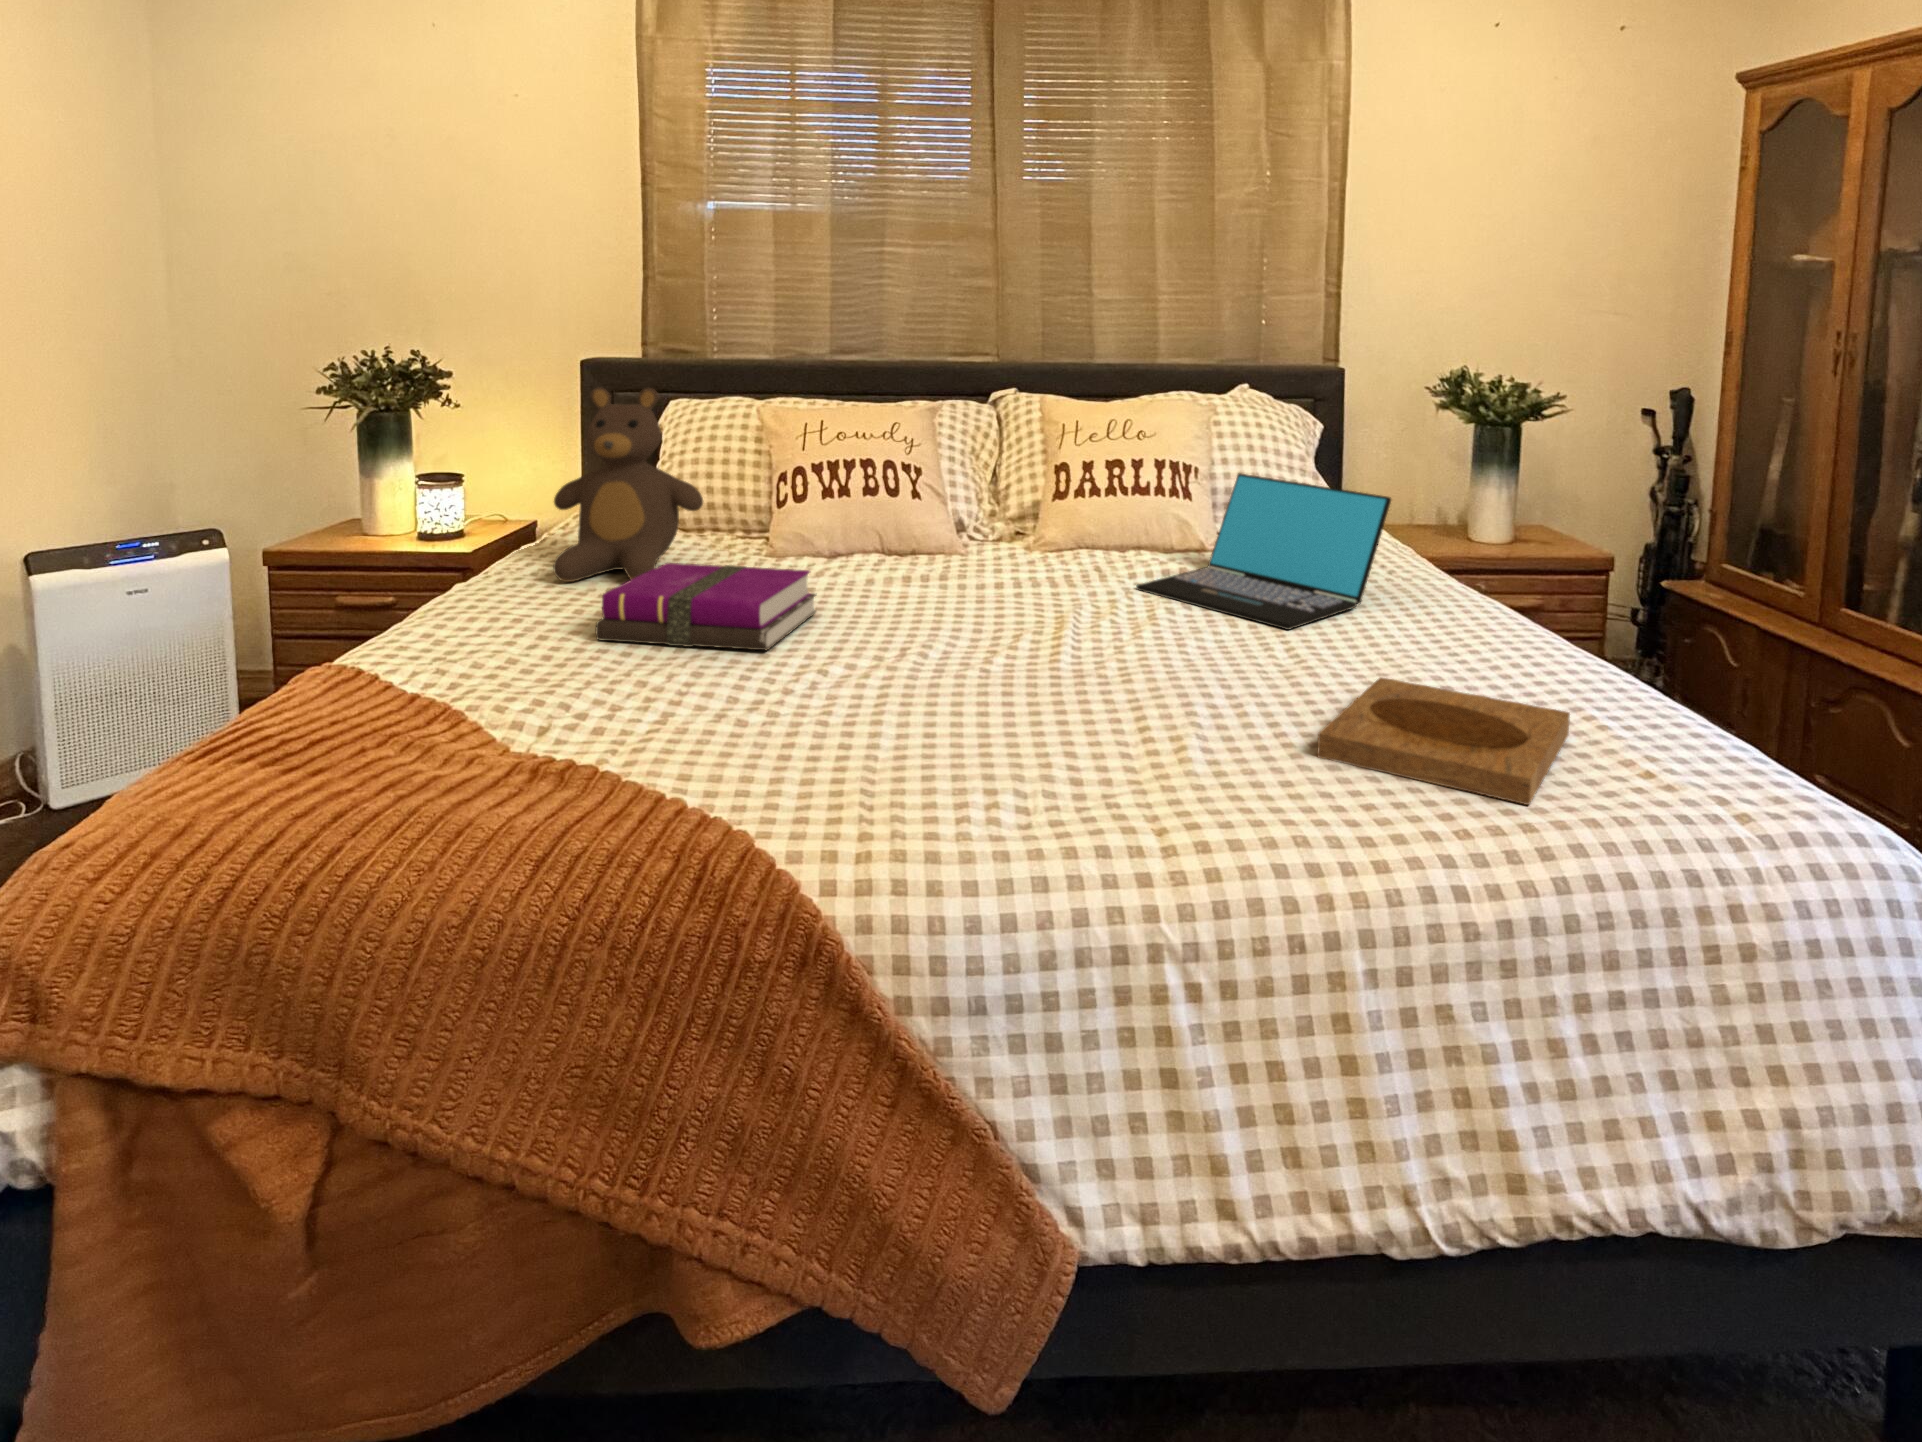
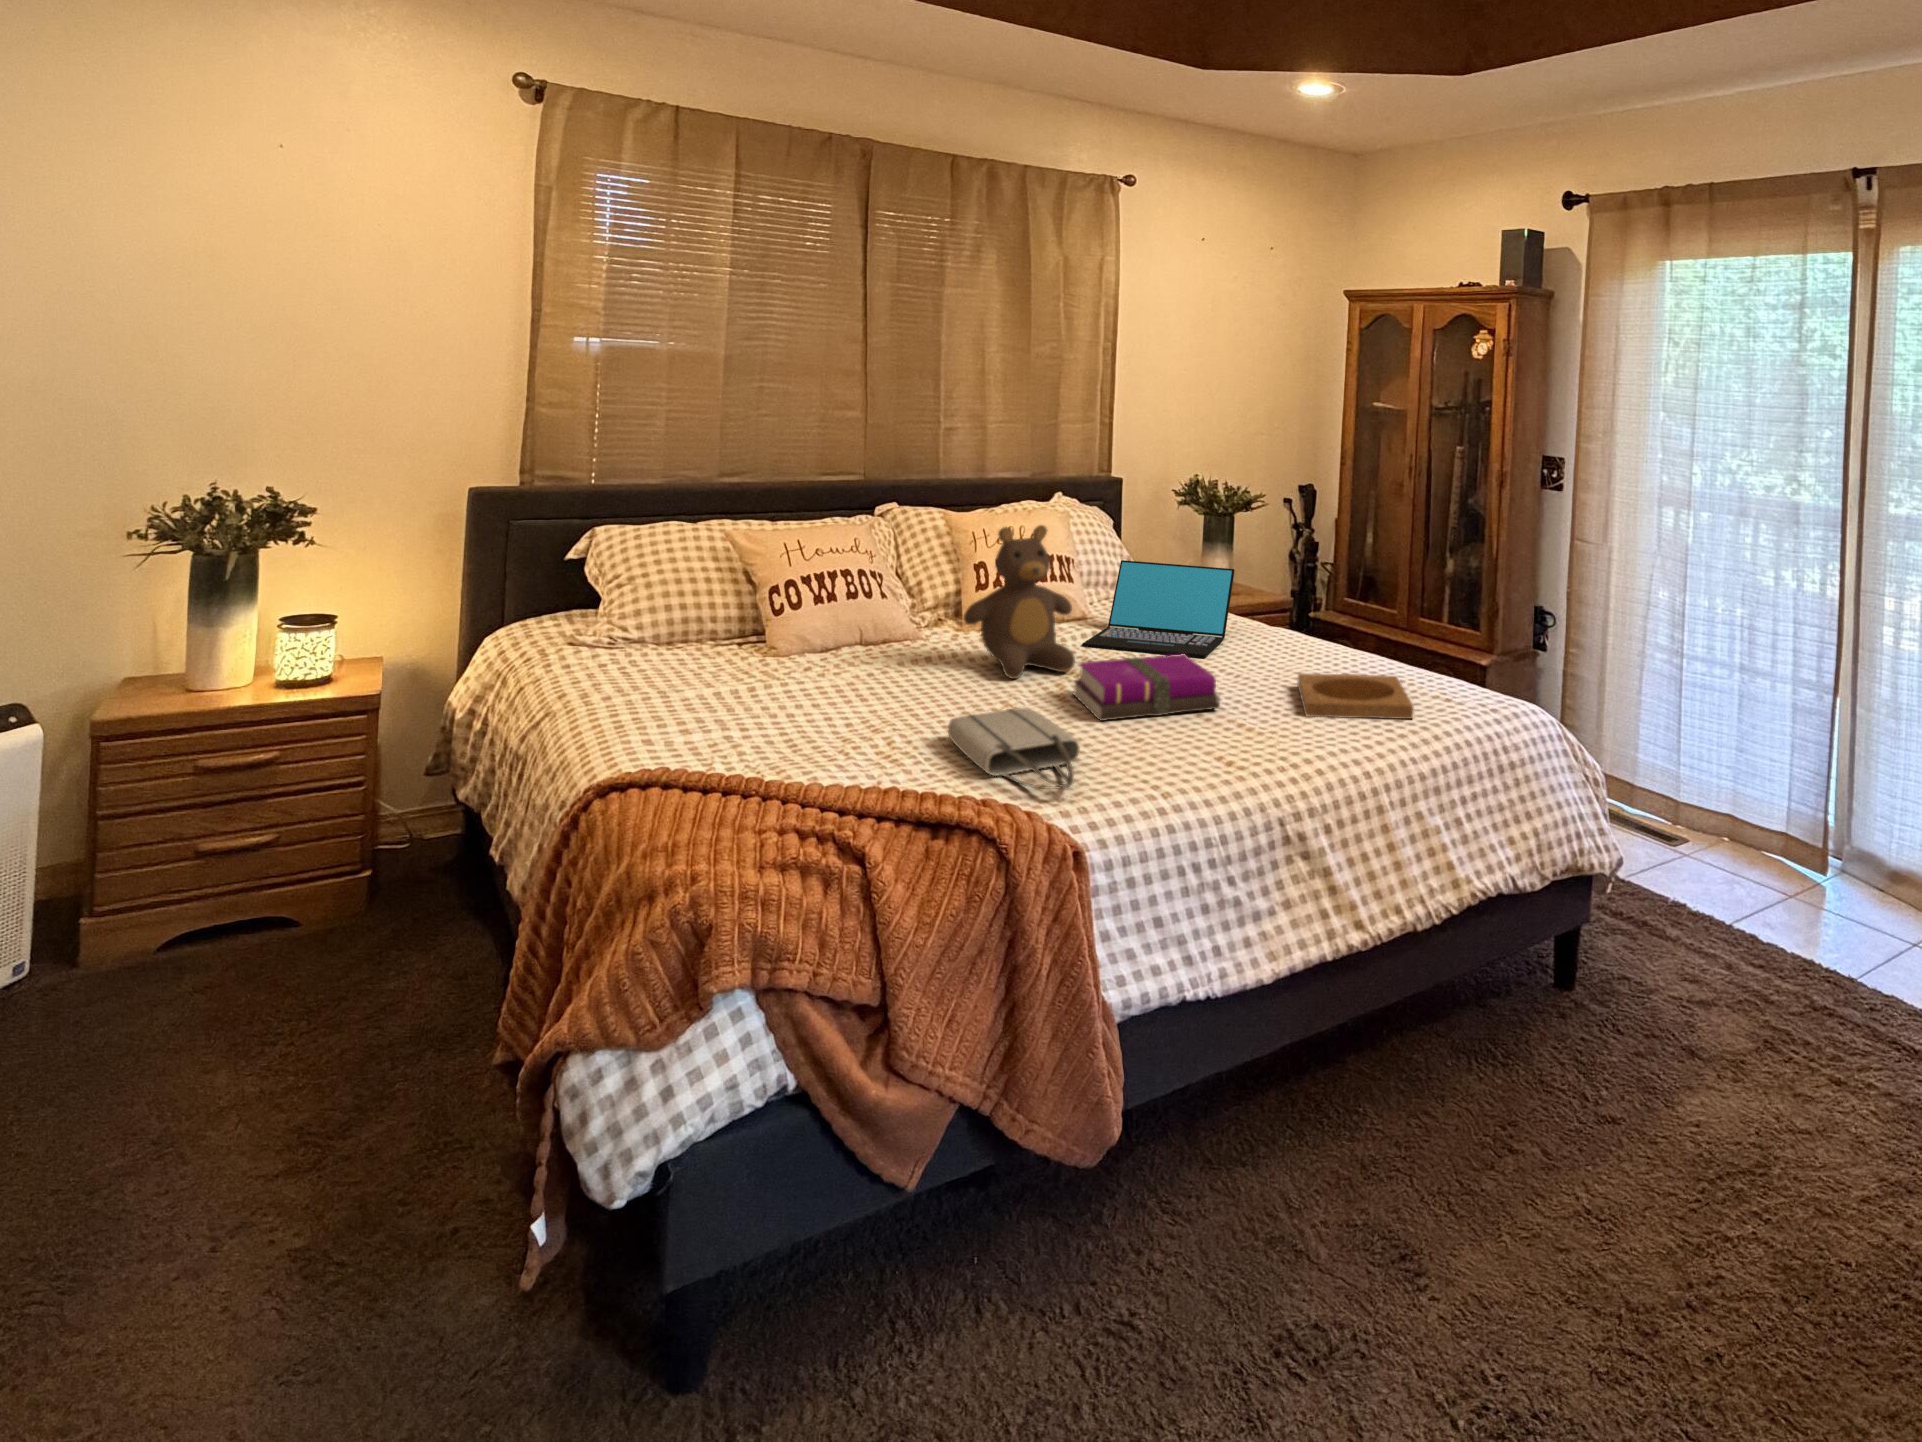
teddy bear: present [553,387,703,582] -> present [963,525,1075,679]
notebook: present [595,563,816,650] -> present [1074,654,1220,721]
tote bag: none [671,659,860,803] -> present [948,708,1080,789]

